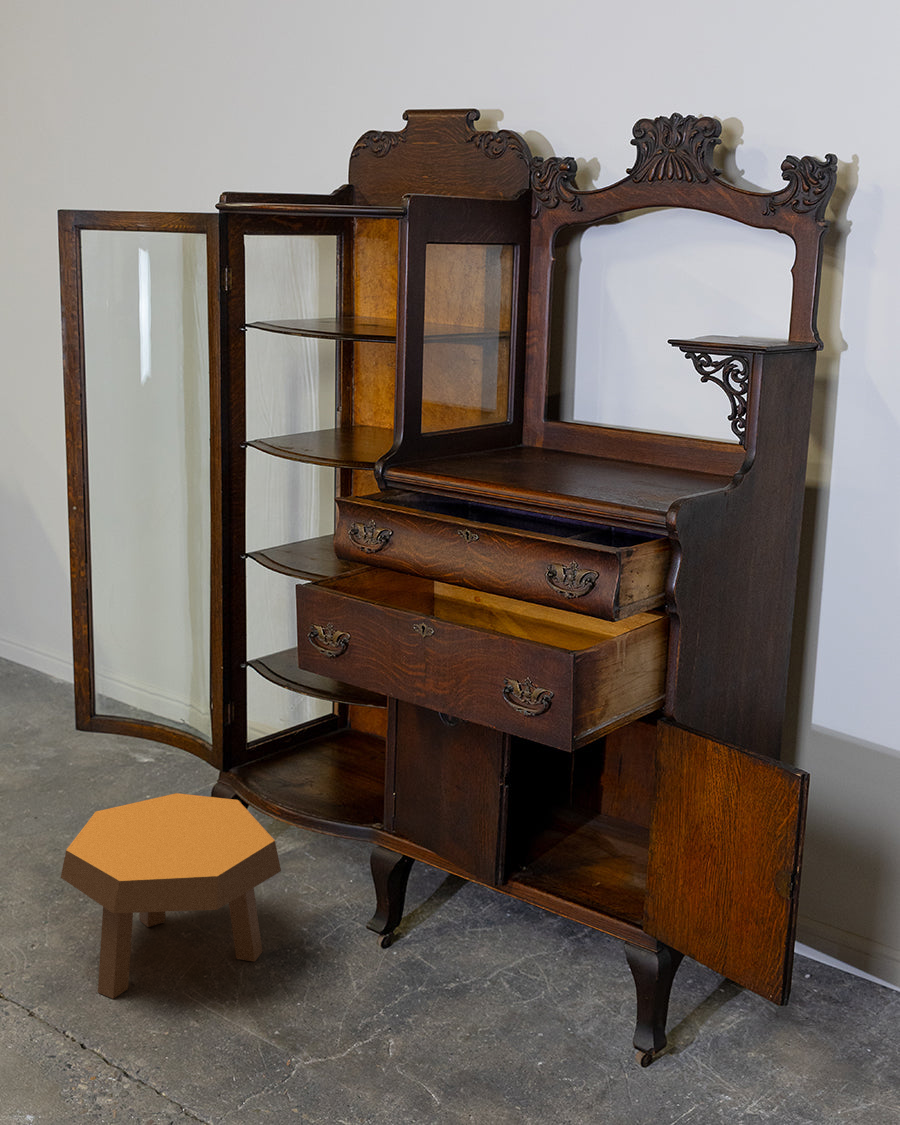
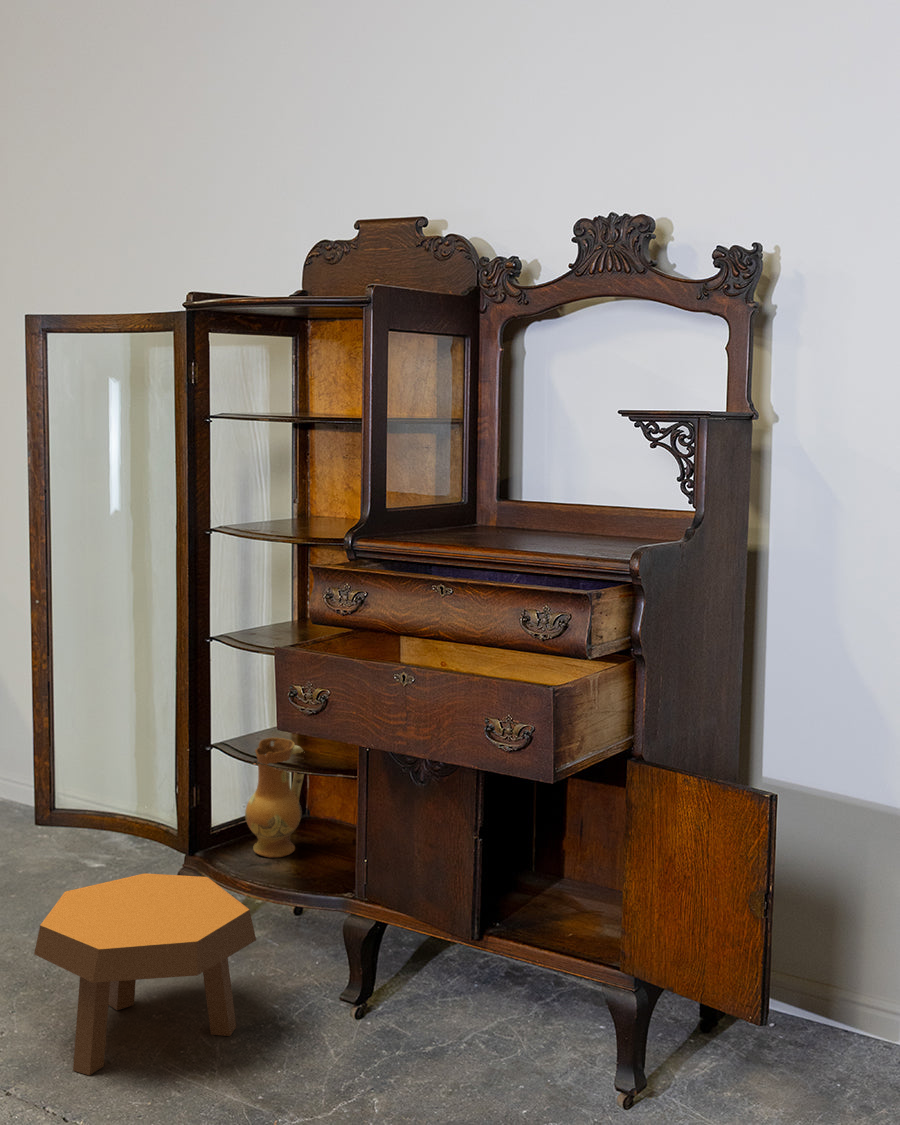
ceramic jug: none [281,657,344,778] -> present [245,738,305,858]

